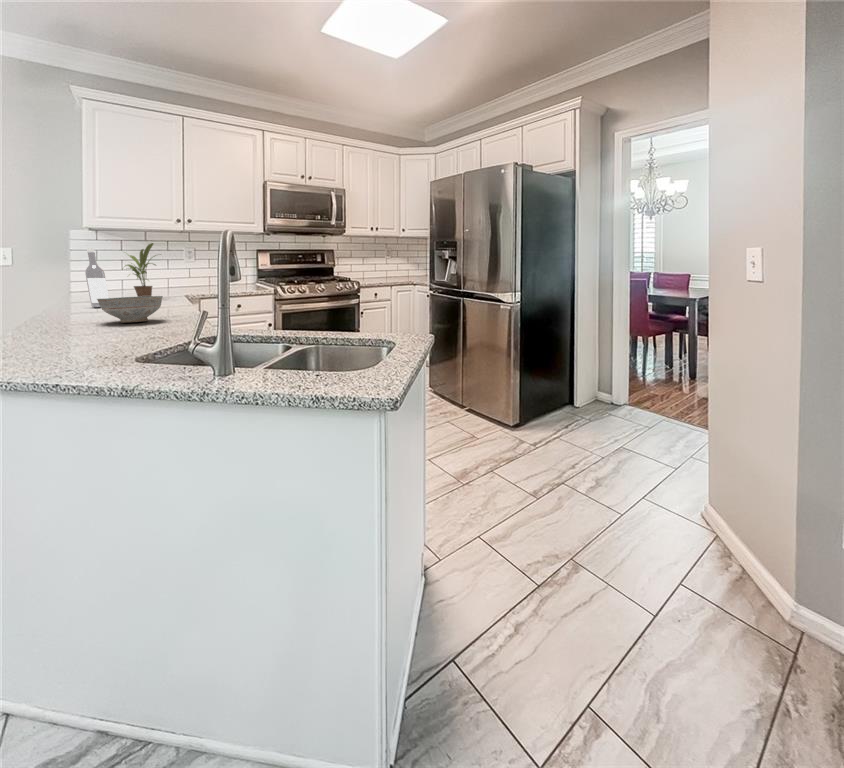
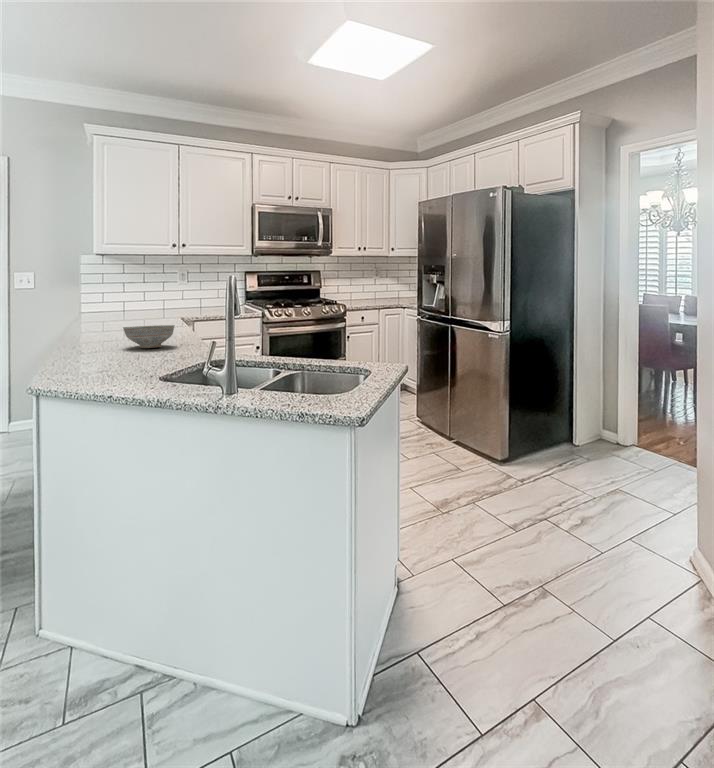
potted plant: present [125,243,156,297] -> none [124,271,162,323]
wine bottle: present [85,248,109,308] -> none [101,278,119,331]

